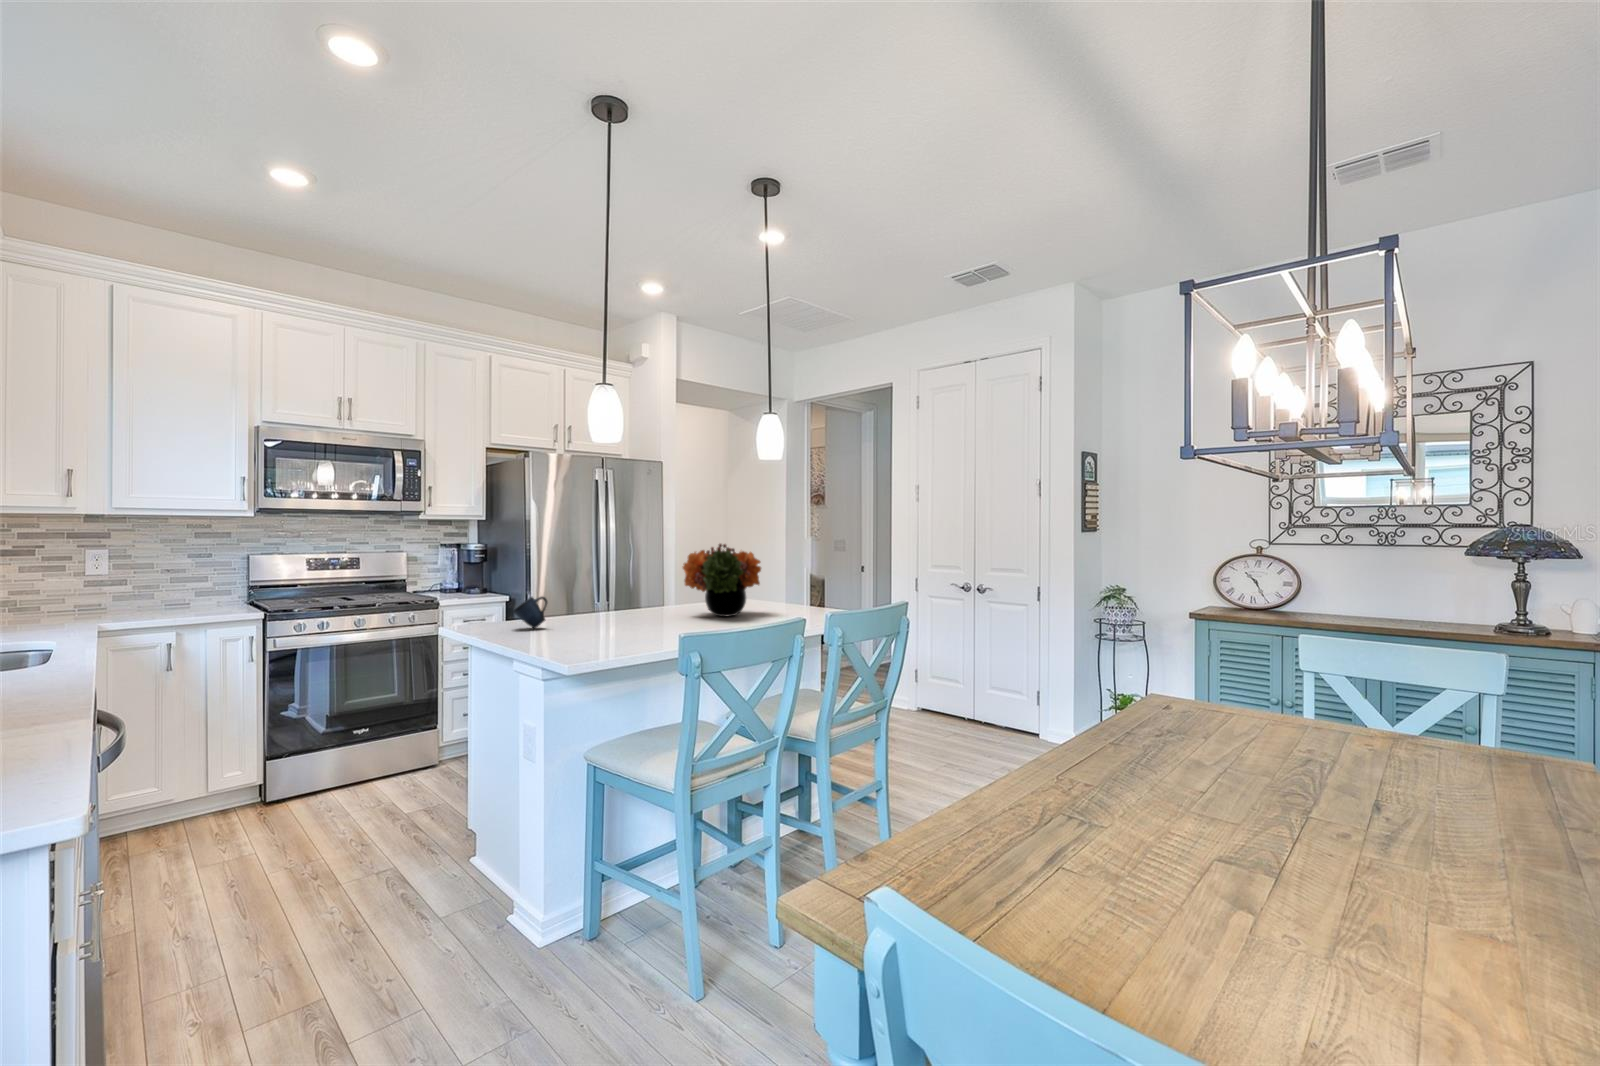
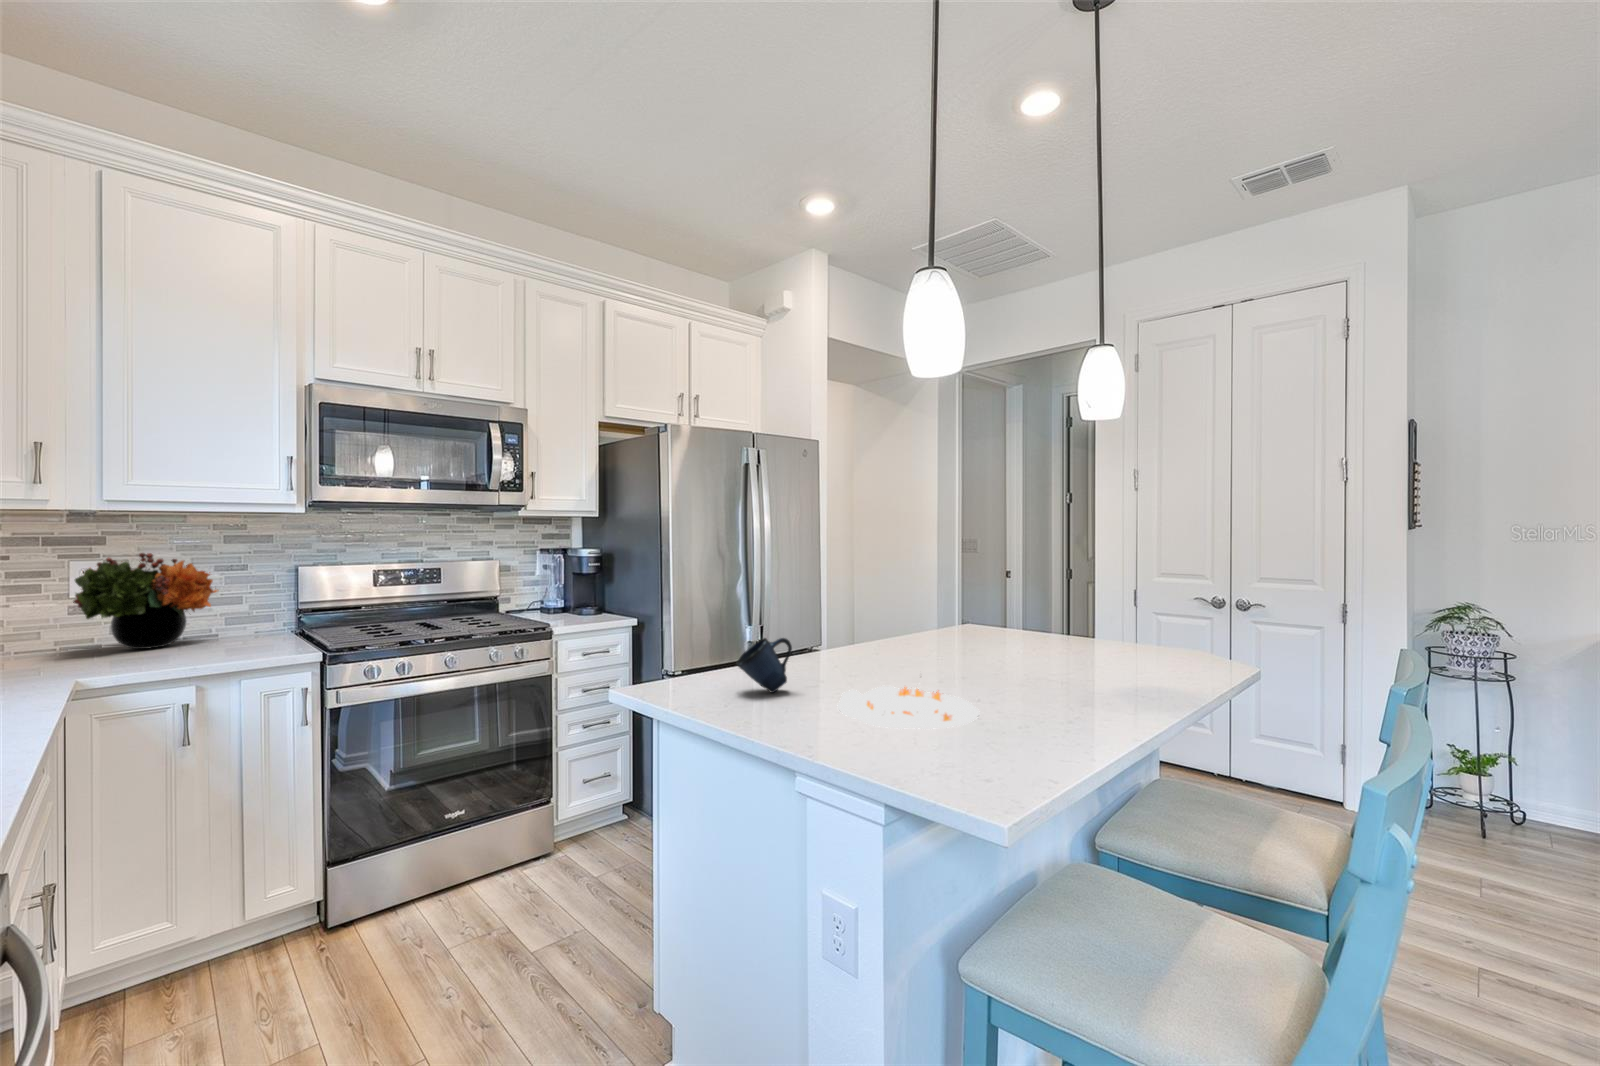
flower arrangement: present [683,544,761,617] -> present [73,553,217,649]
plate: none [559,615,641,641] -> present [837,686,979,729]

